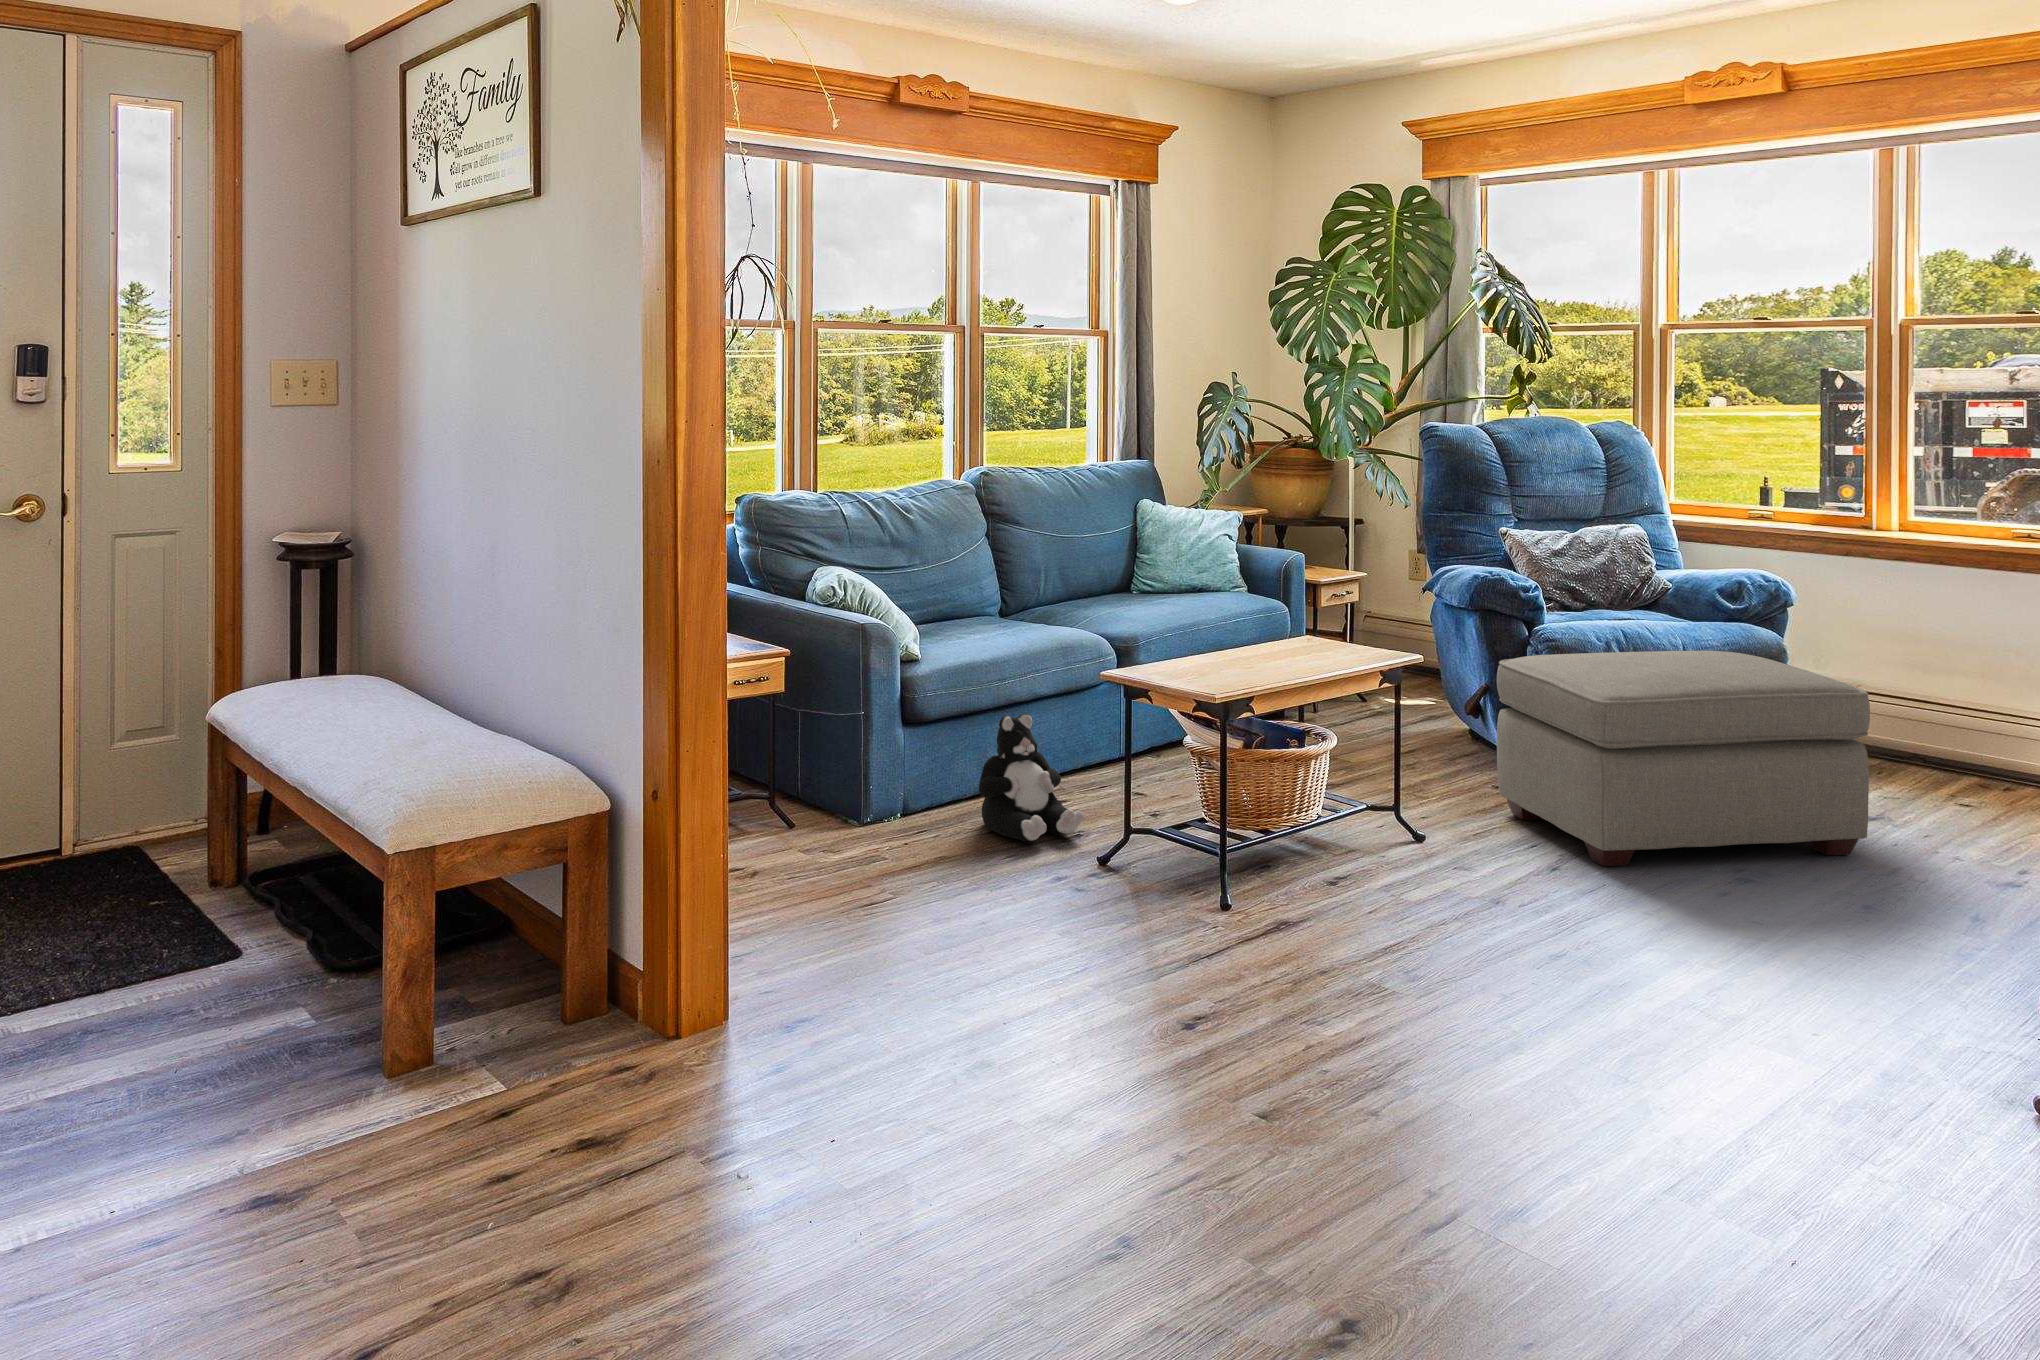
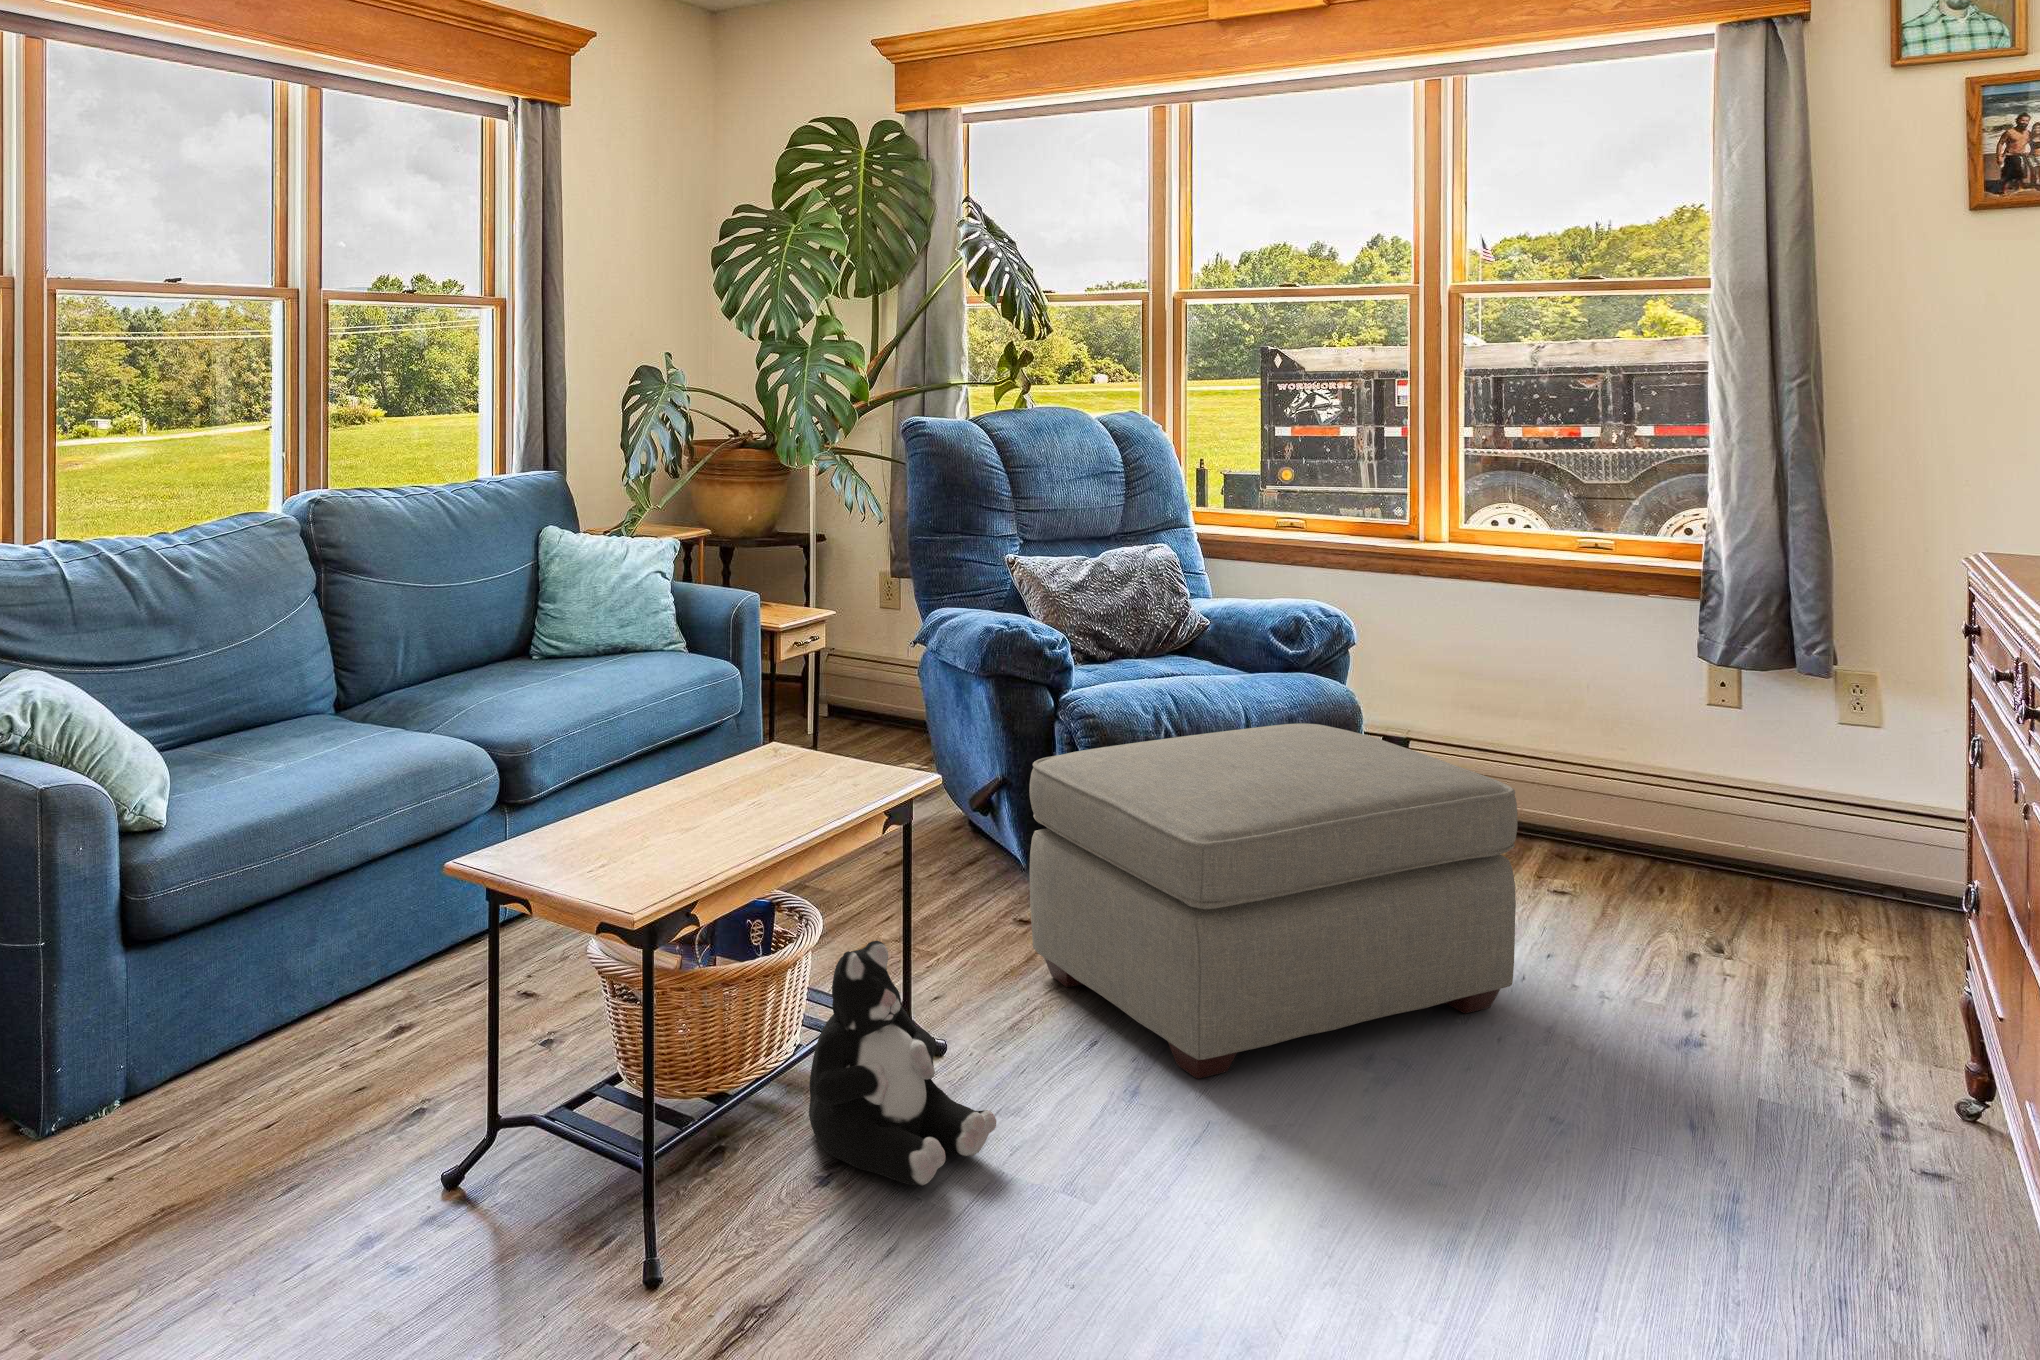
plush toy: present [979,713,1084,841] -> present [809,941,996,1185]

